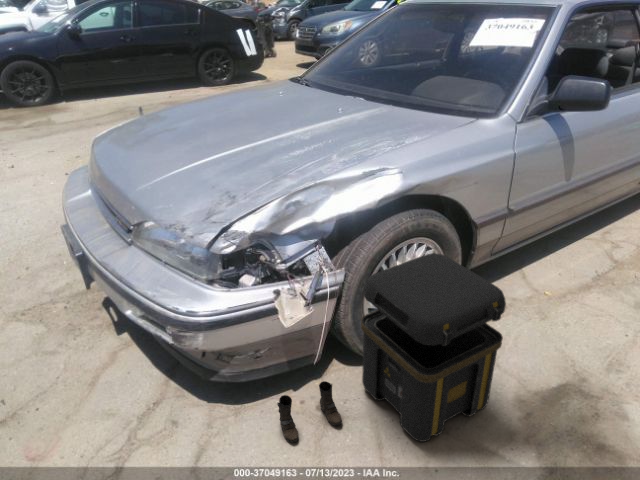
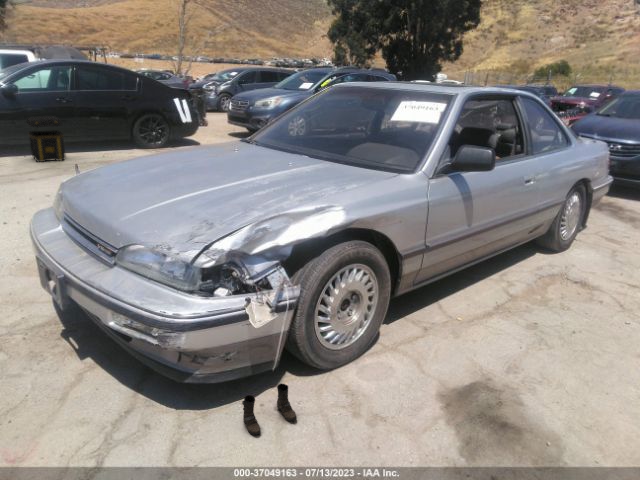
toolbox: present [361,253,506,442] -> present [26,116,66,162]

